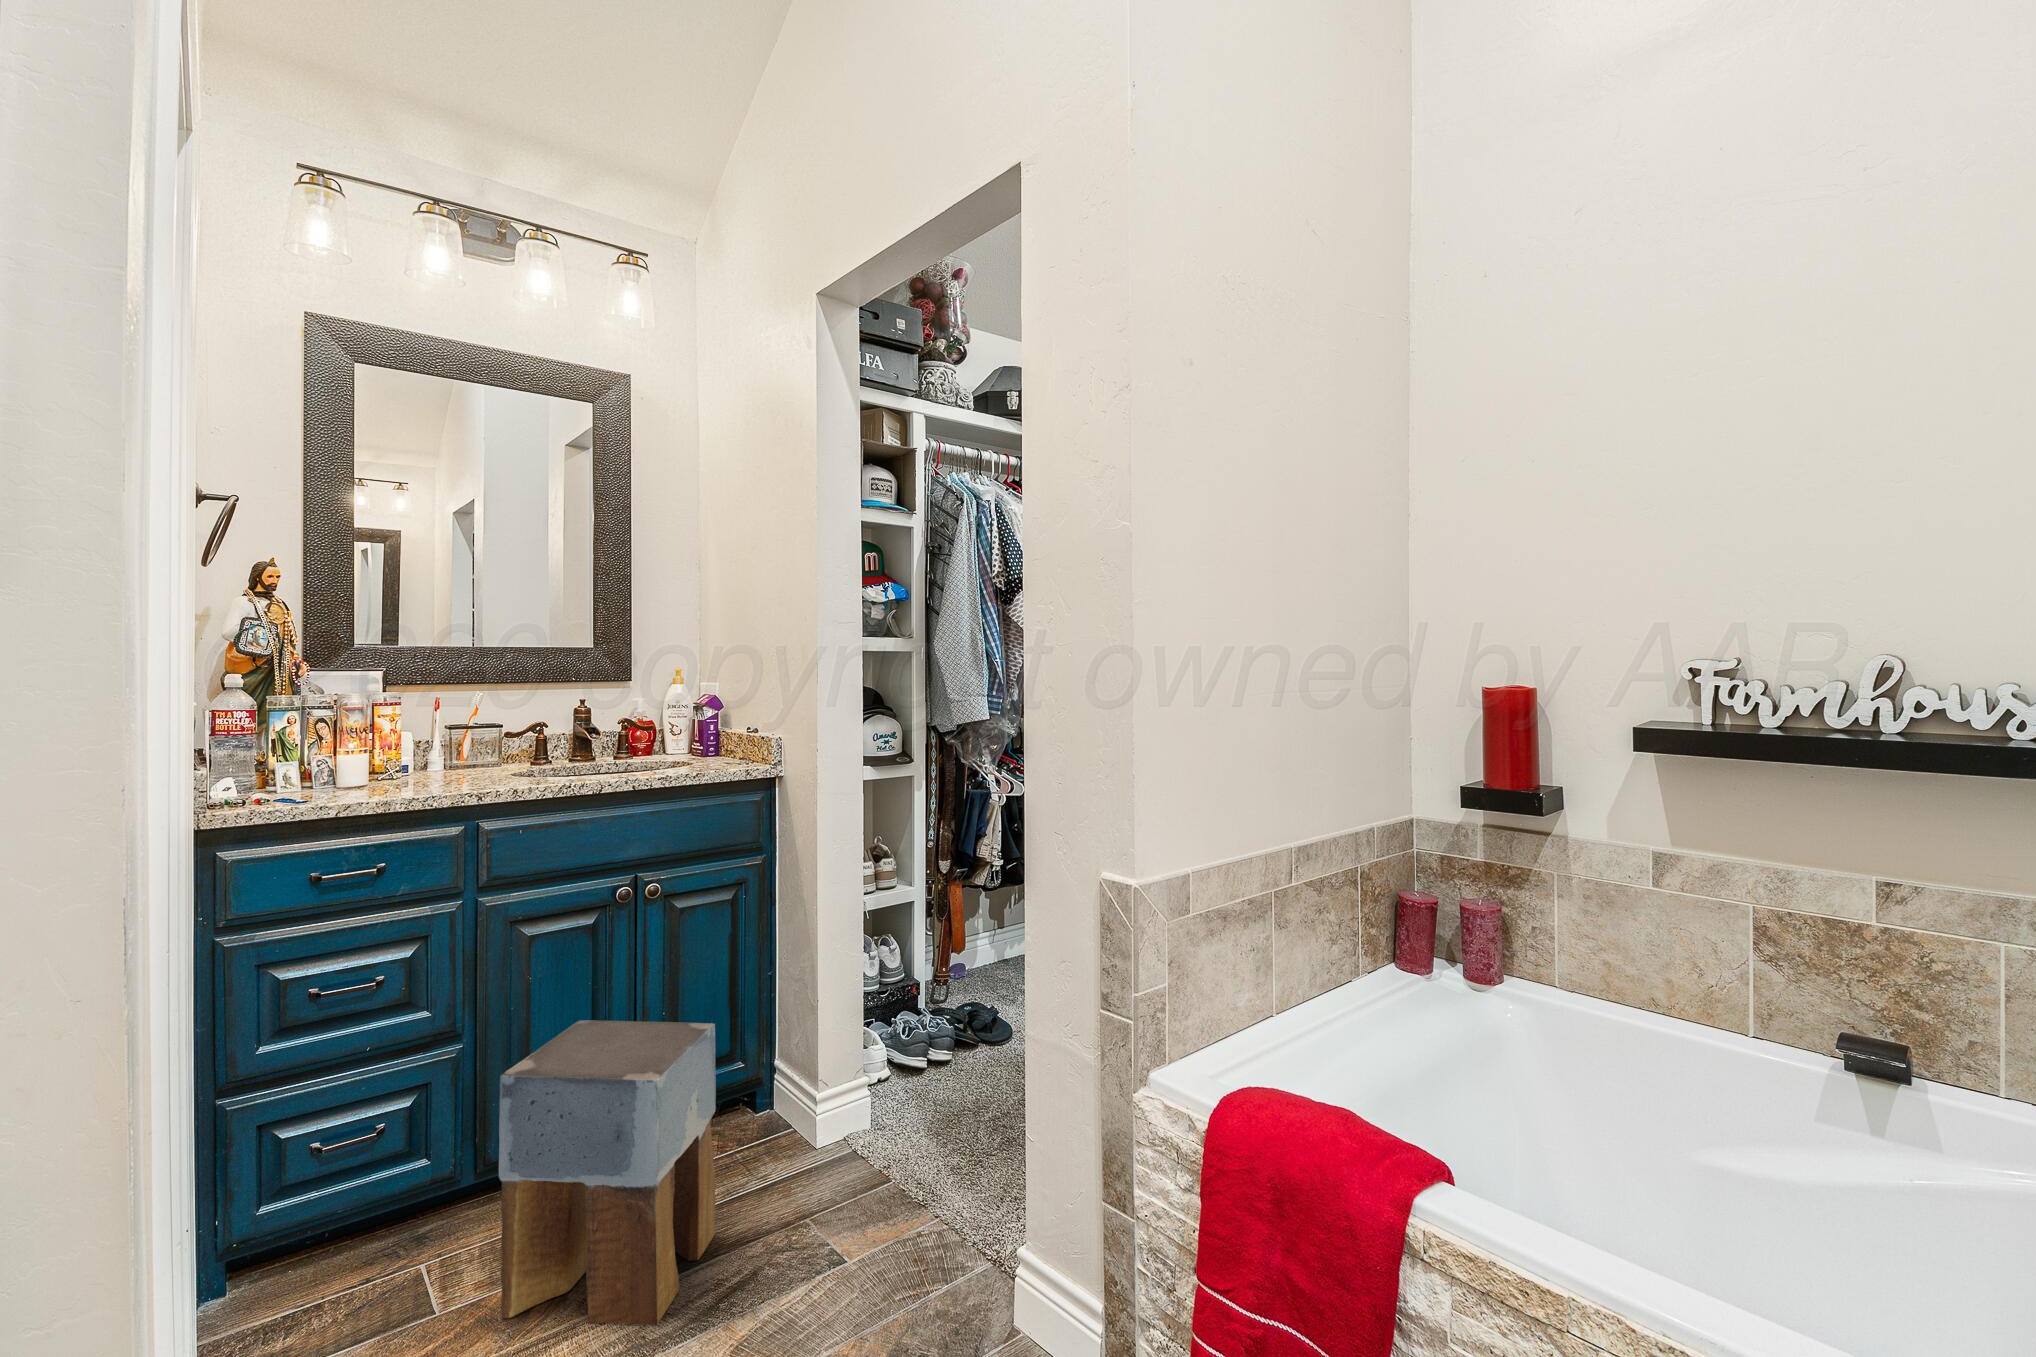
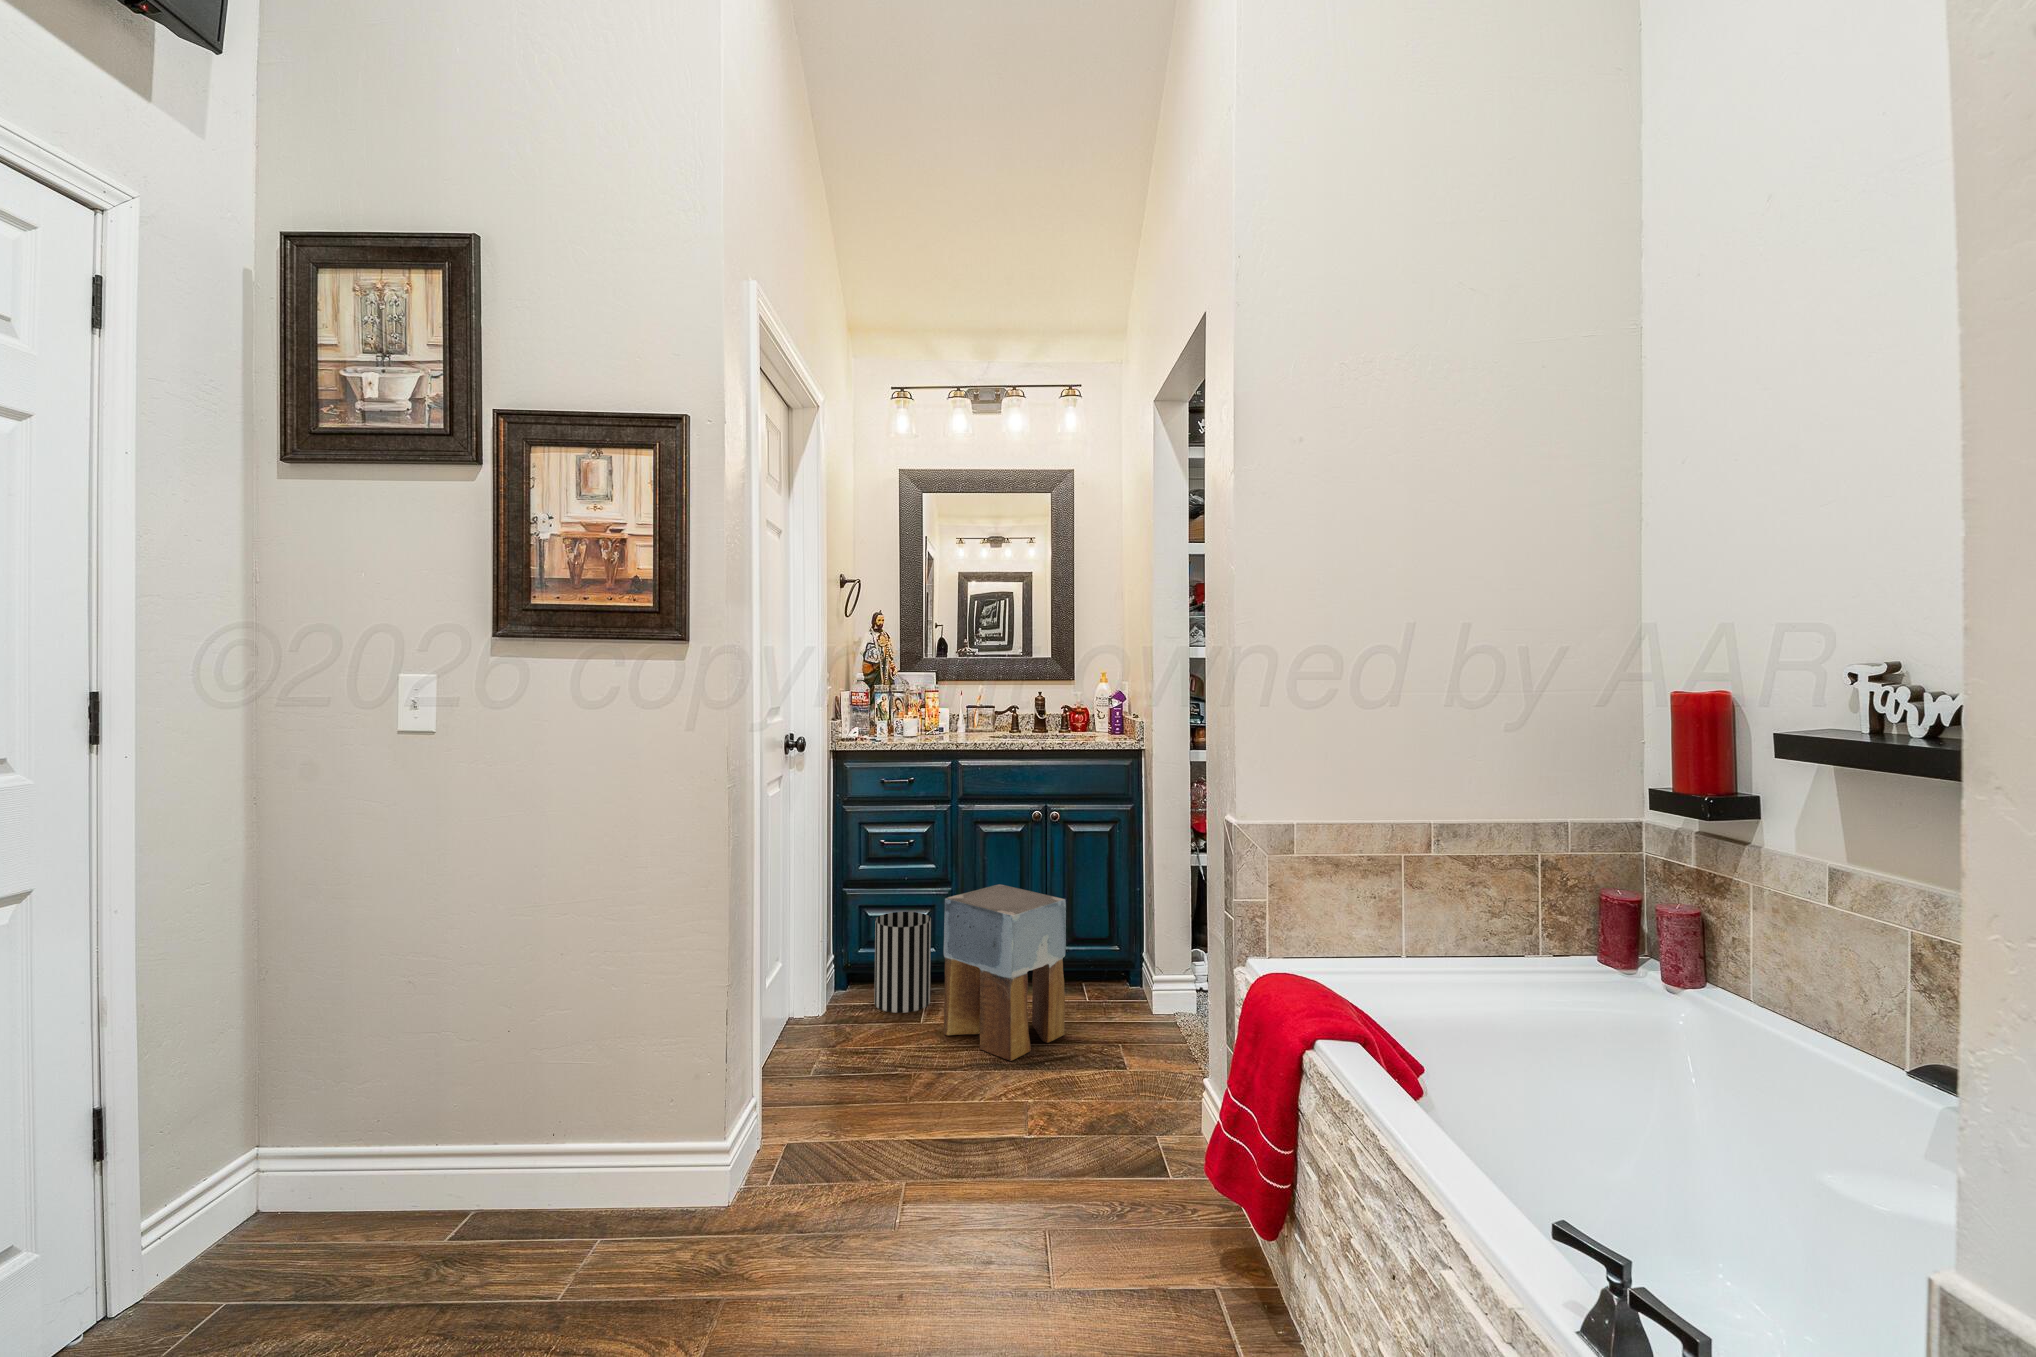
wastebasket: none [314,1102,439,1314] -> present [874,912,931,1013]

